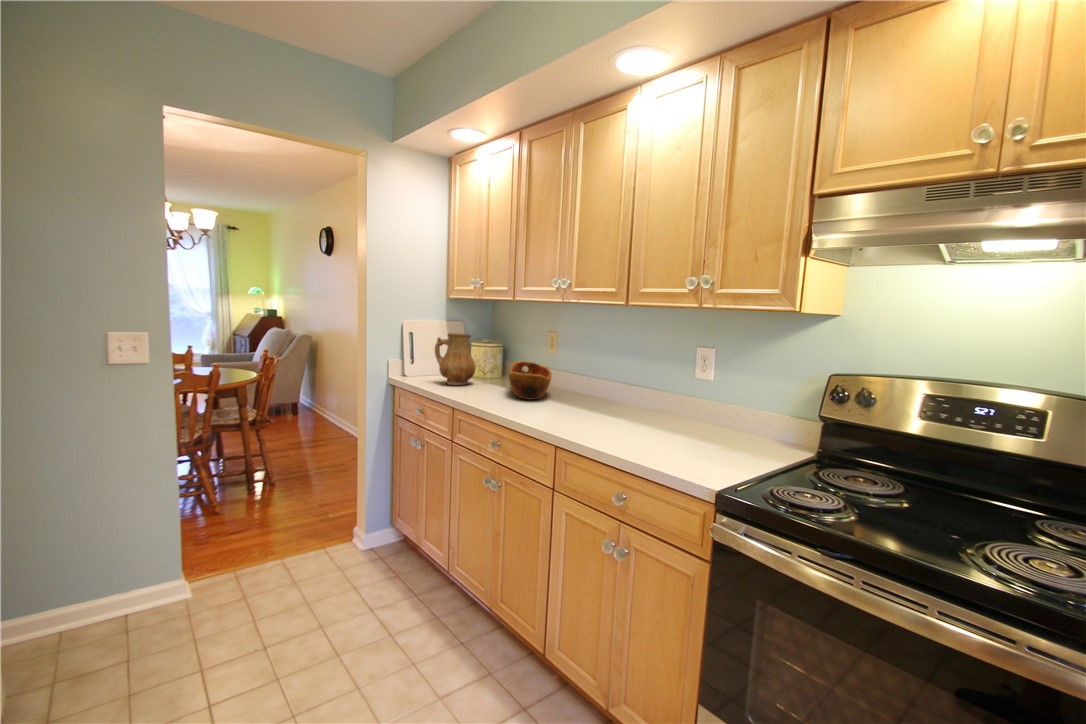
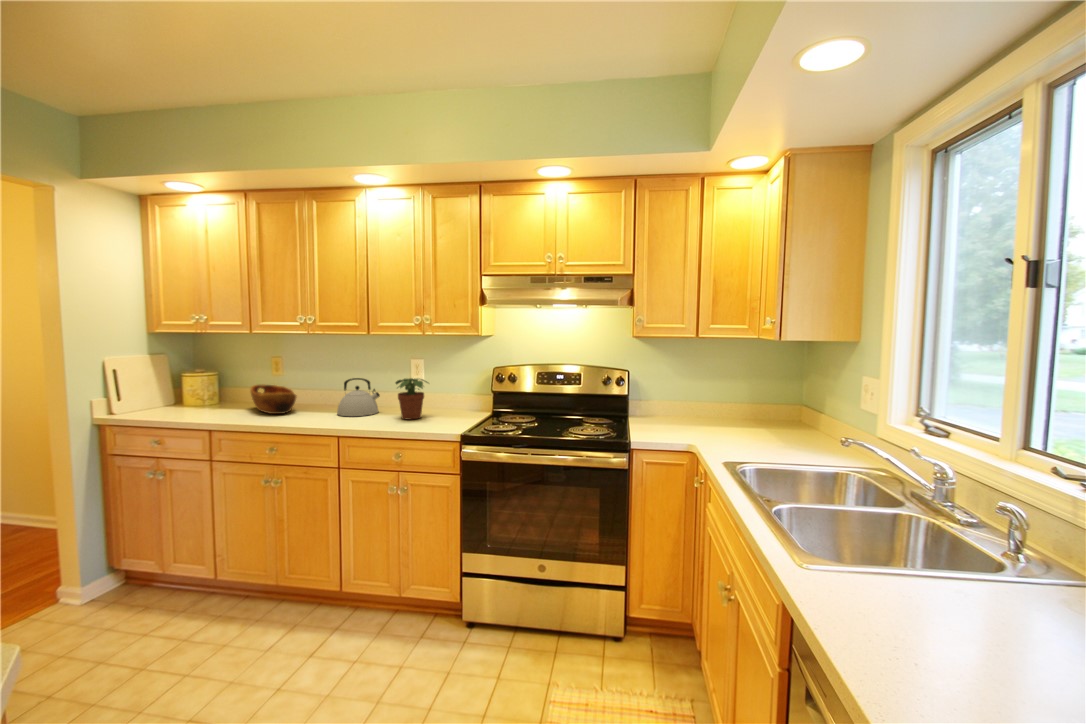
ceramic pitcher: present [435,333,475,385] -> none [159,366,207,415]
kettle: none [583,366,640,420] -> present [337,378,380,416]
potted plant: none [651,374,706,440] -> present [396,378,428,420]

